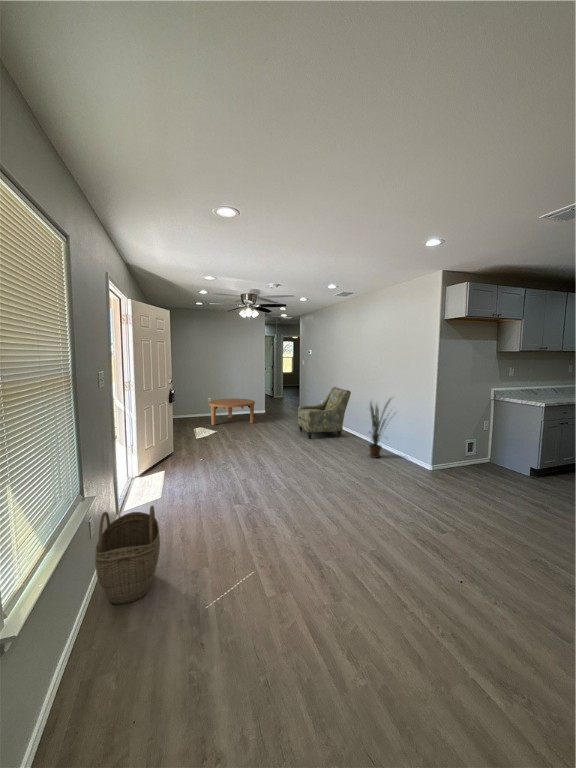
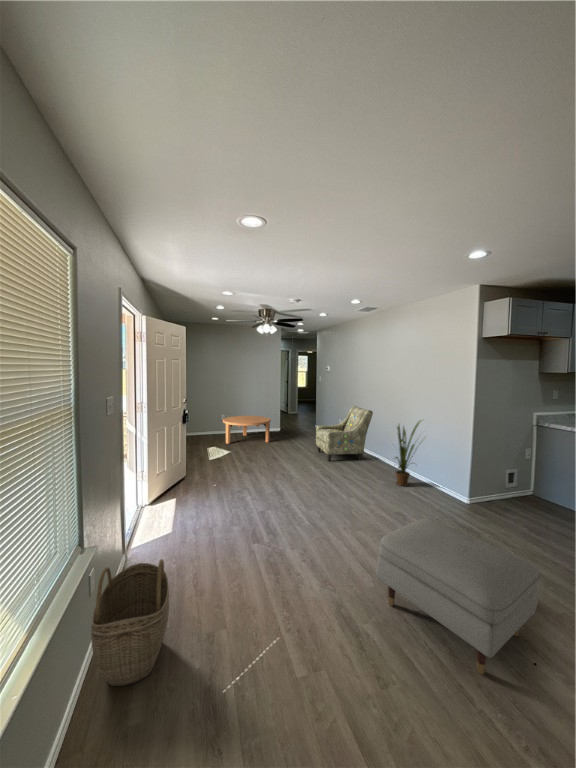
ottoman: none [338,476,468,588] -> present [377,519,541,674]

